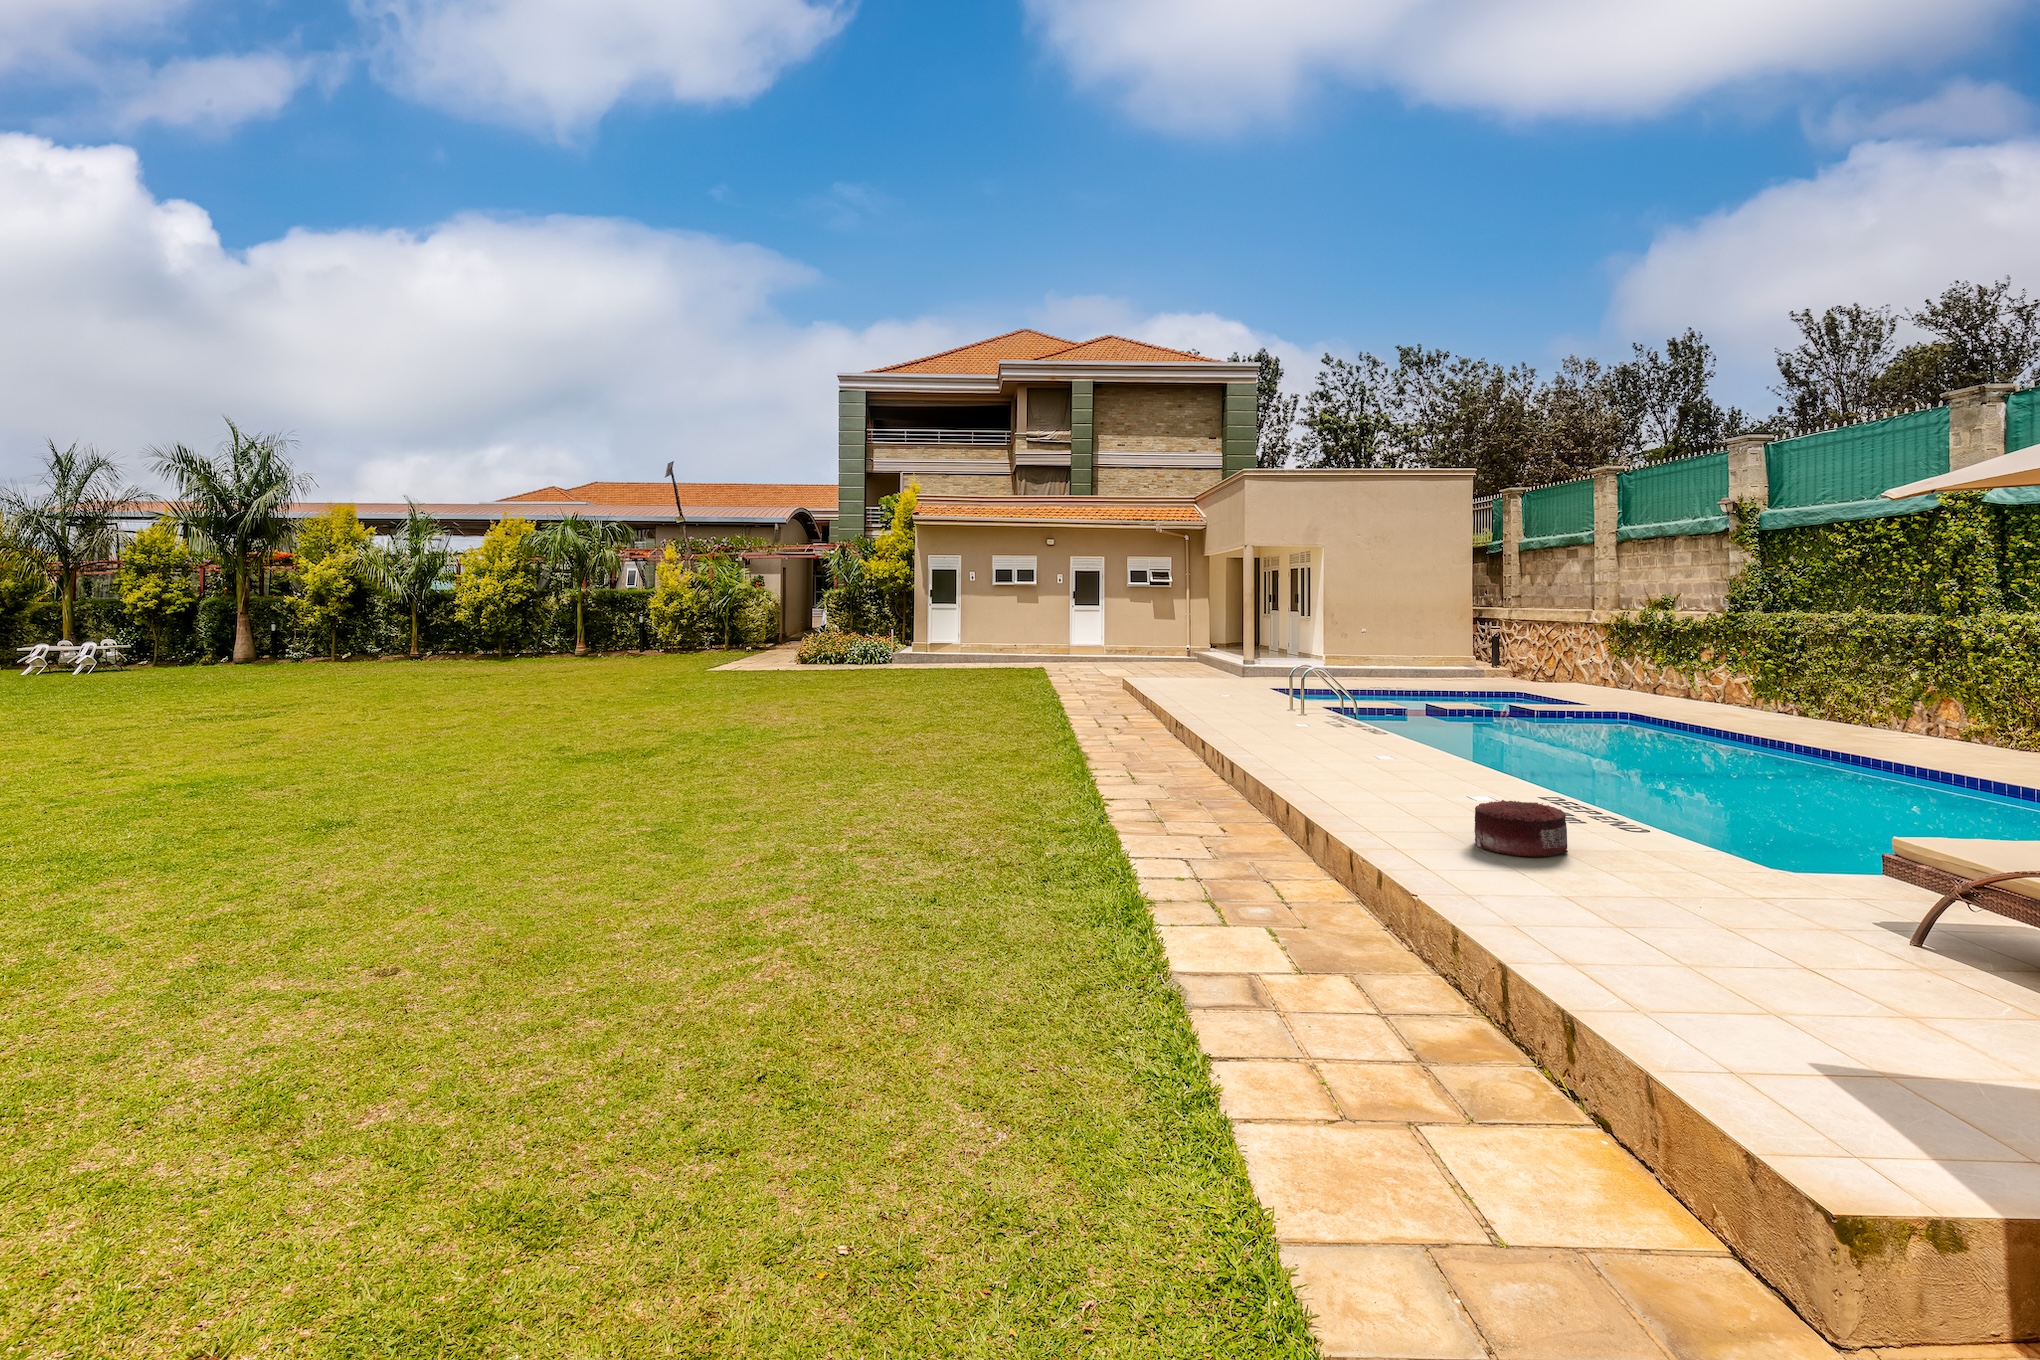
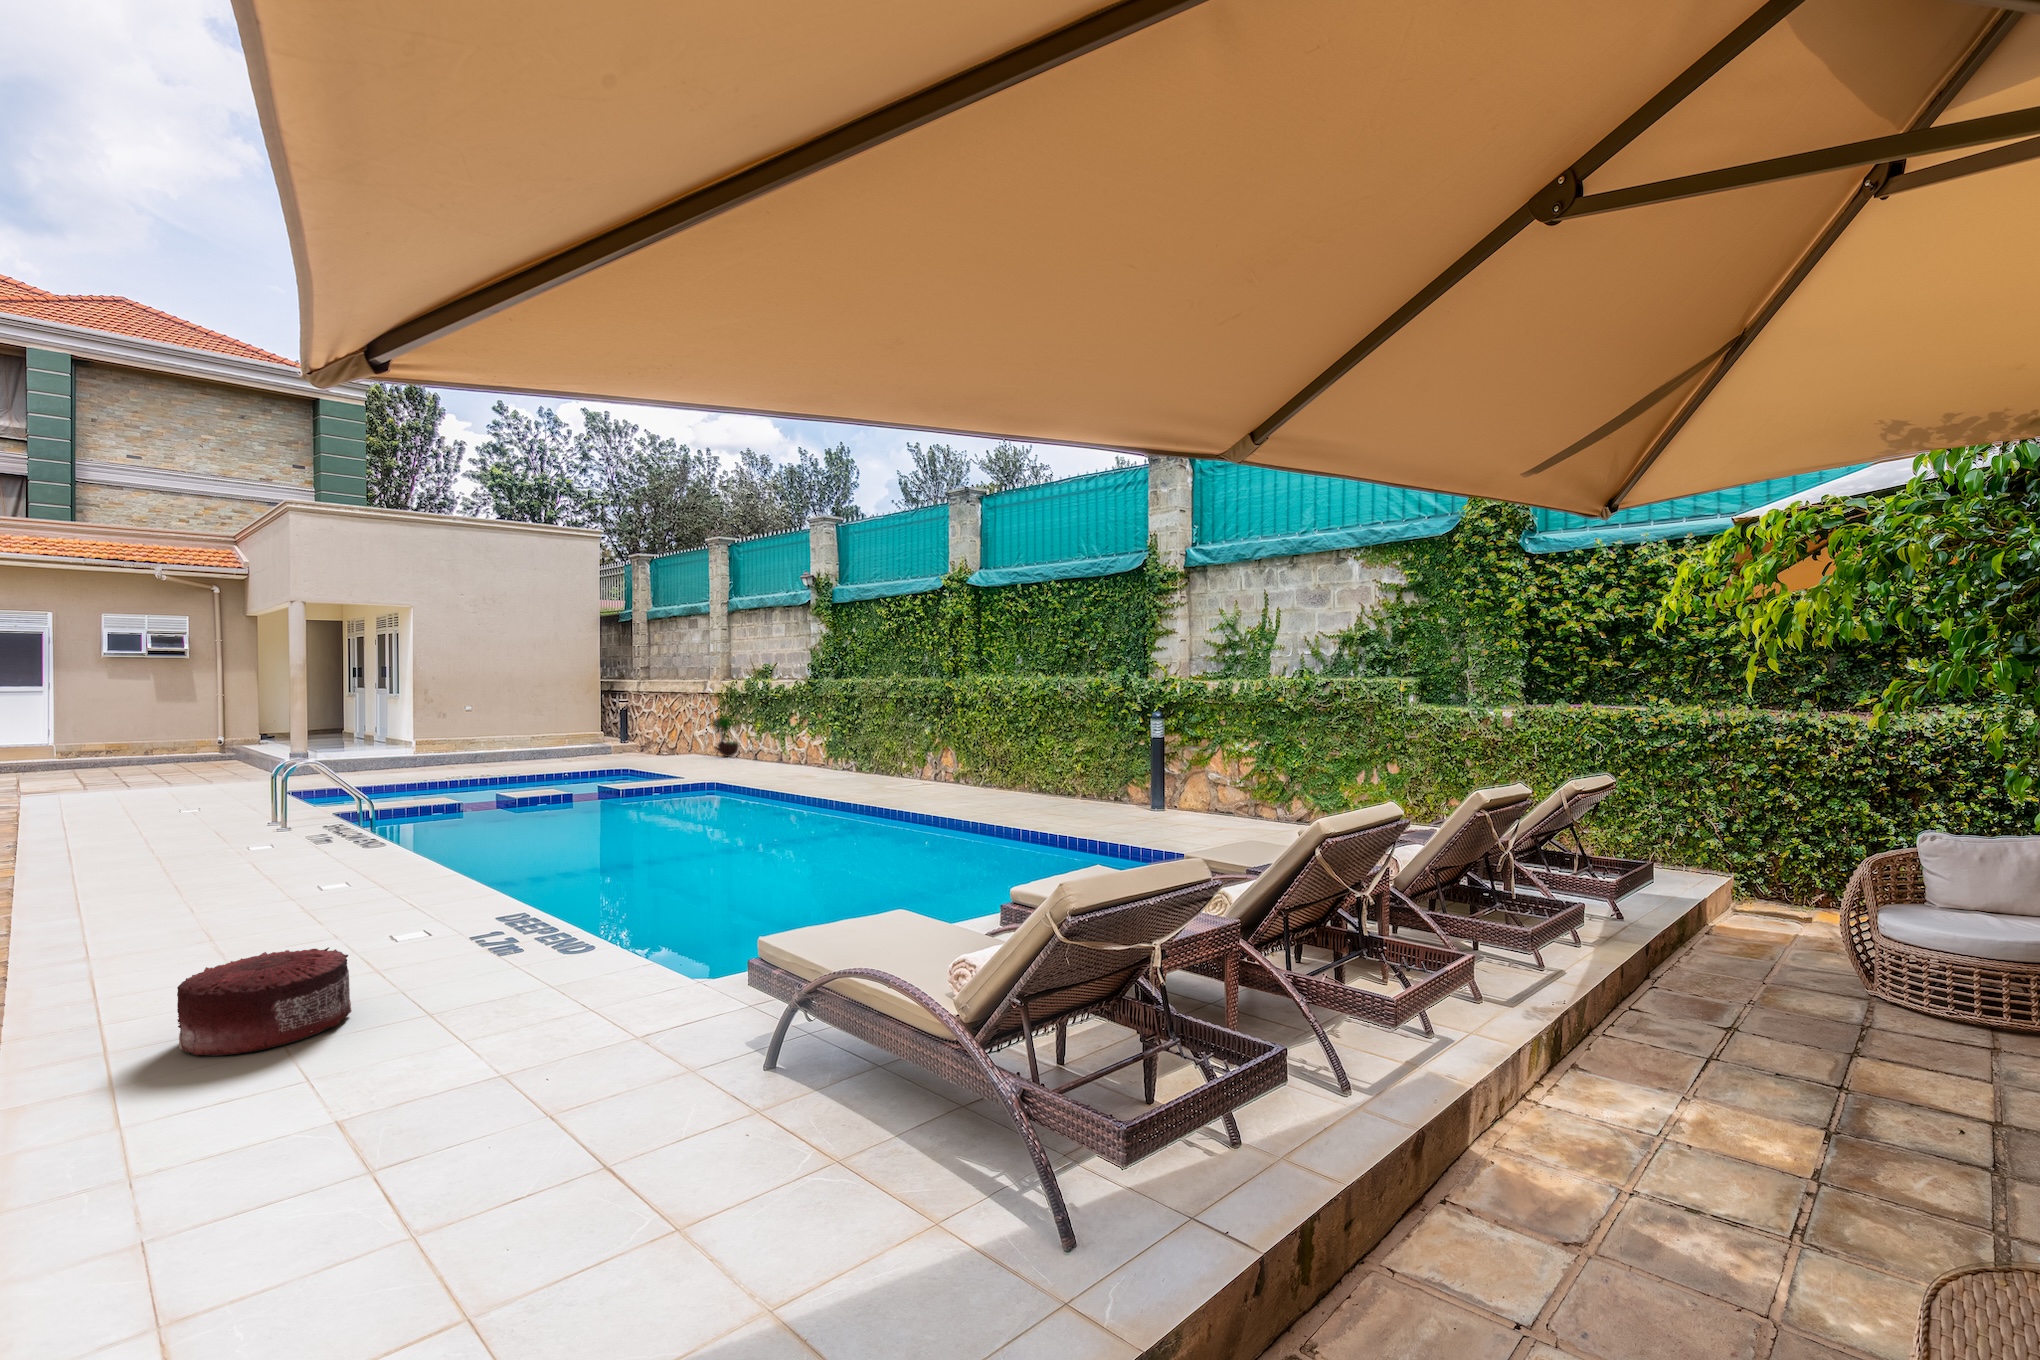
potted tree: none [1595,642,1631,686] -> present [710,716,738,757]

